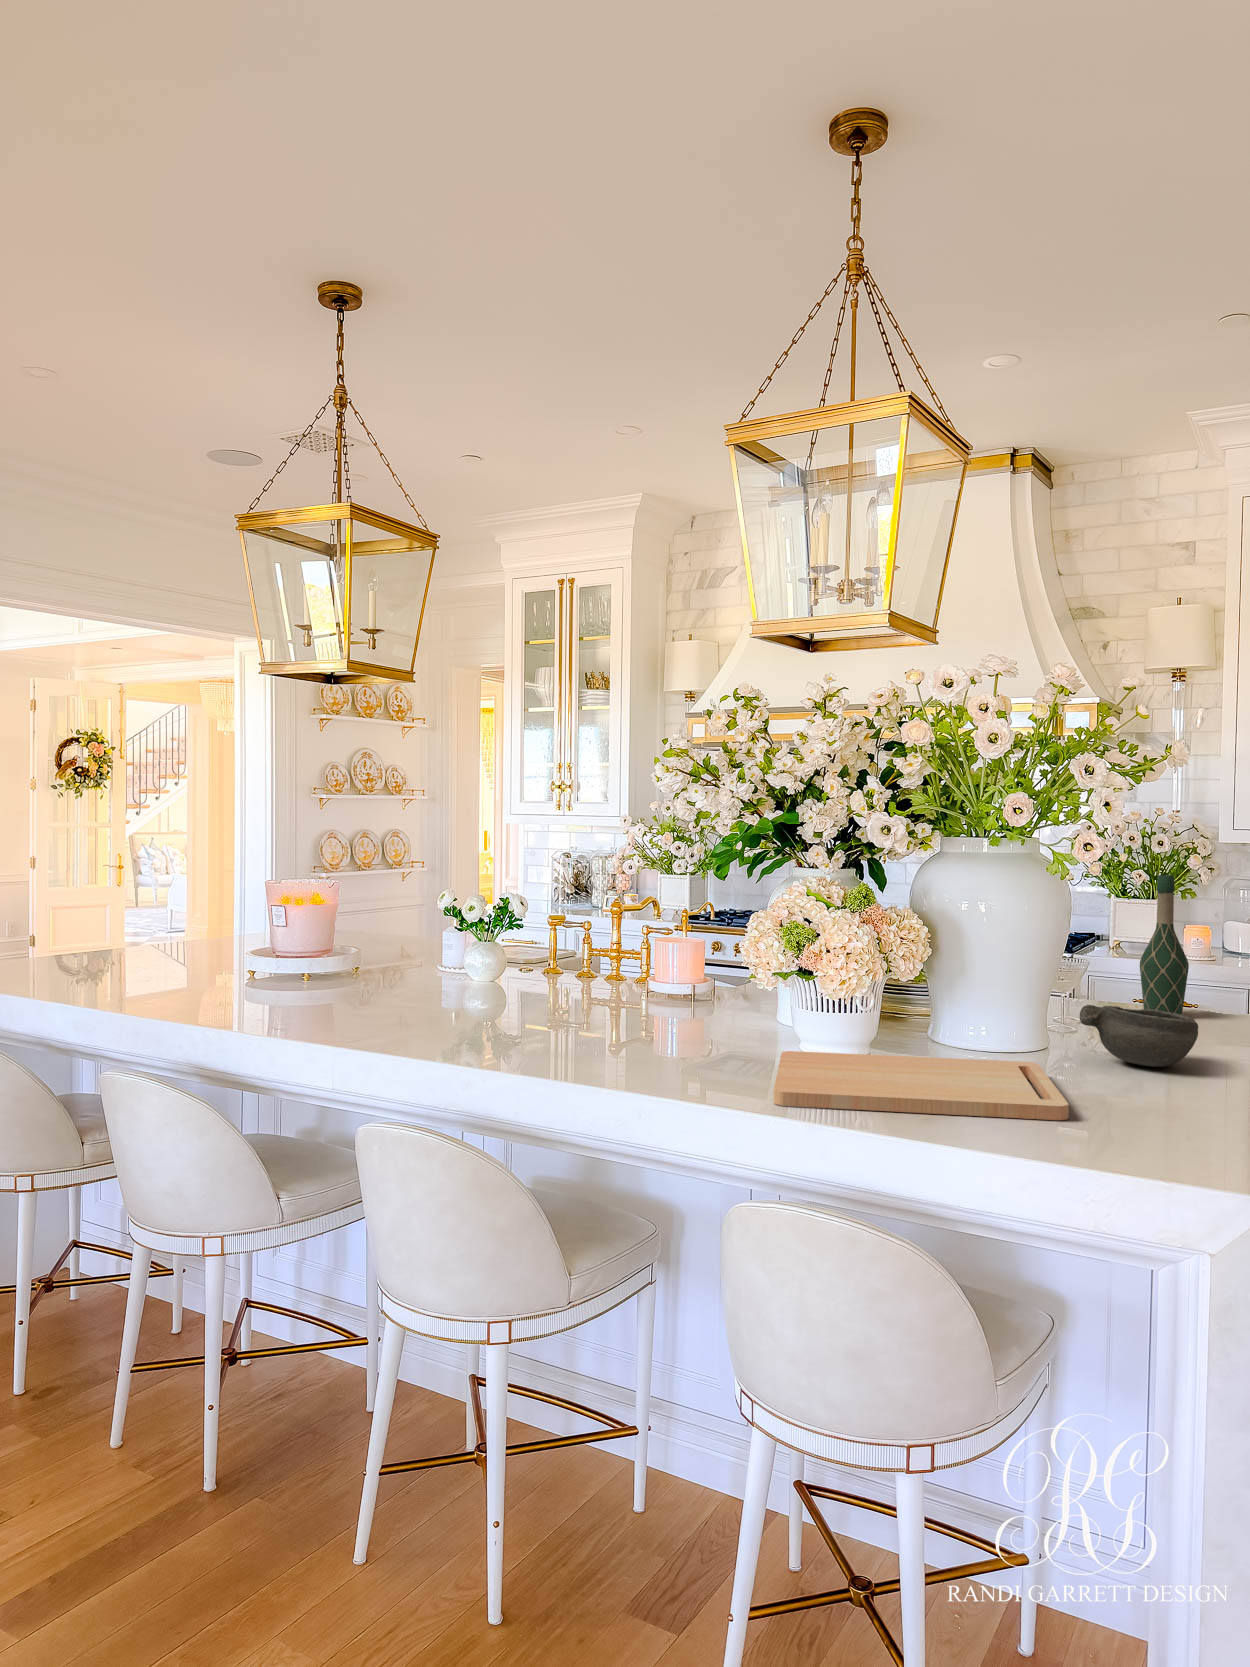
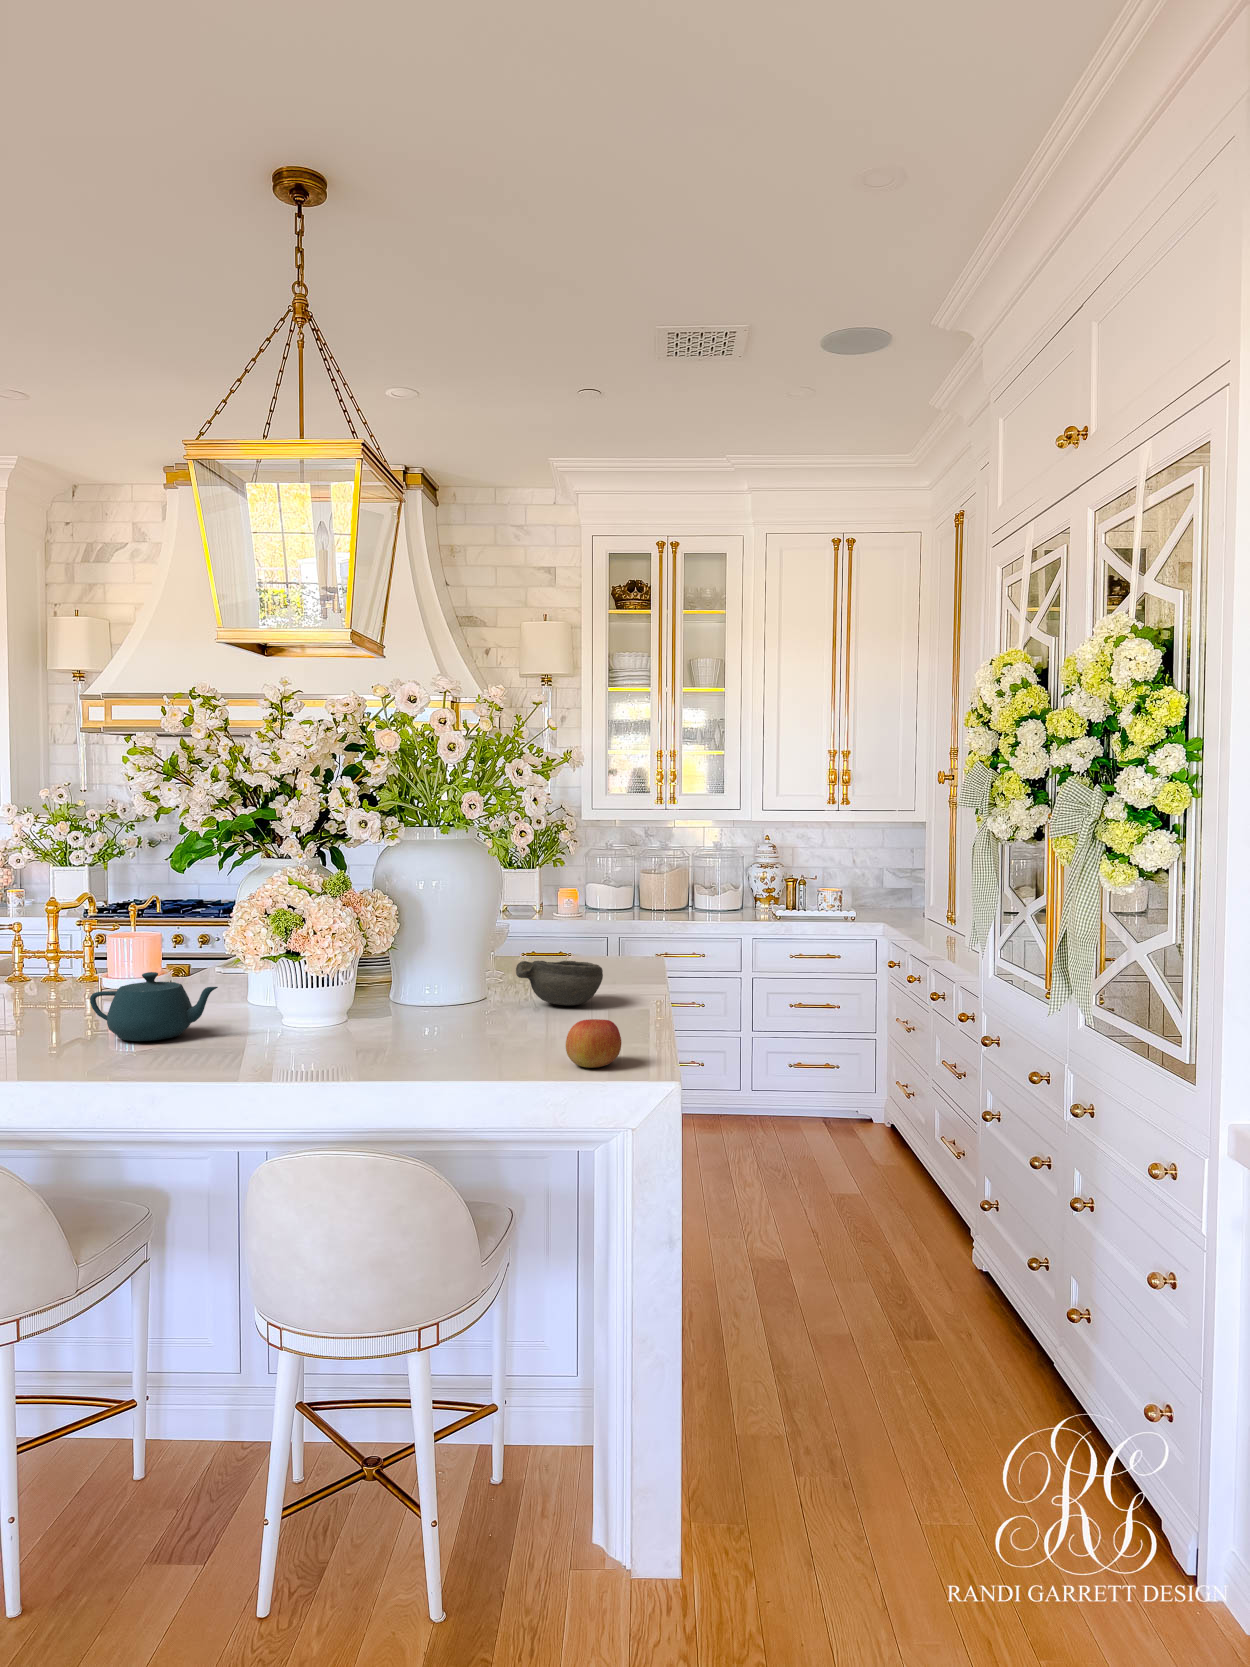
wine bottle: present [1140,875,1189,1014] -> none [547,852,584,967]
teapot: none [606,980,725,1052] -> present [90,972,218,1041]
cutting board: present [774,1051,1069,1120] -> none [276,1011,525,1069]
apple: none [1117,1092,1199,1158] -> present [566,1019,621,1068]

